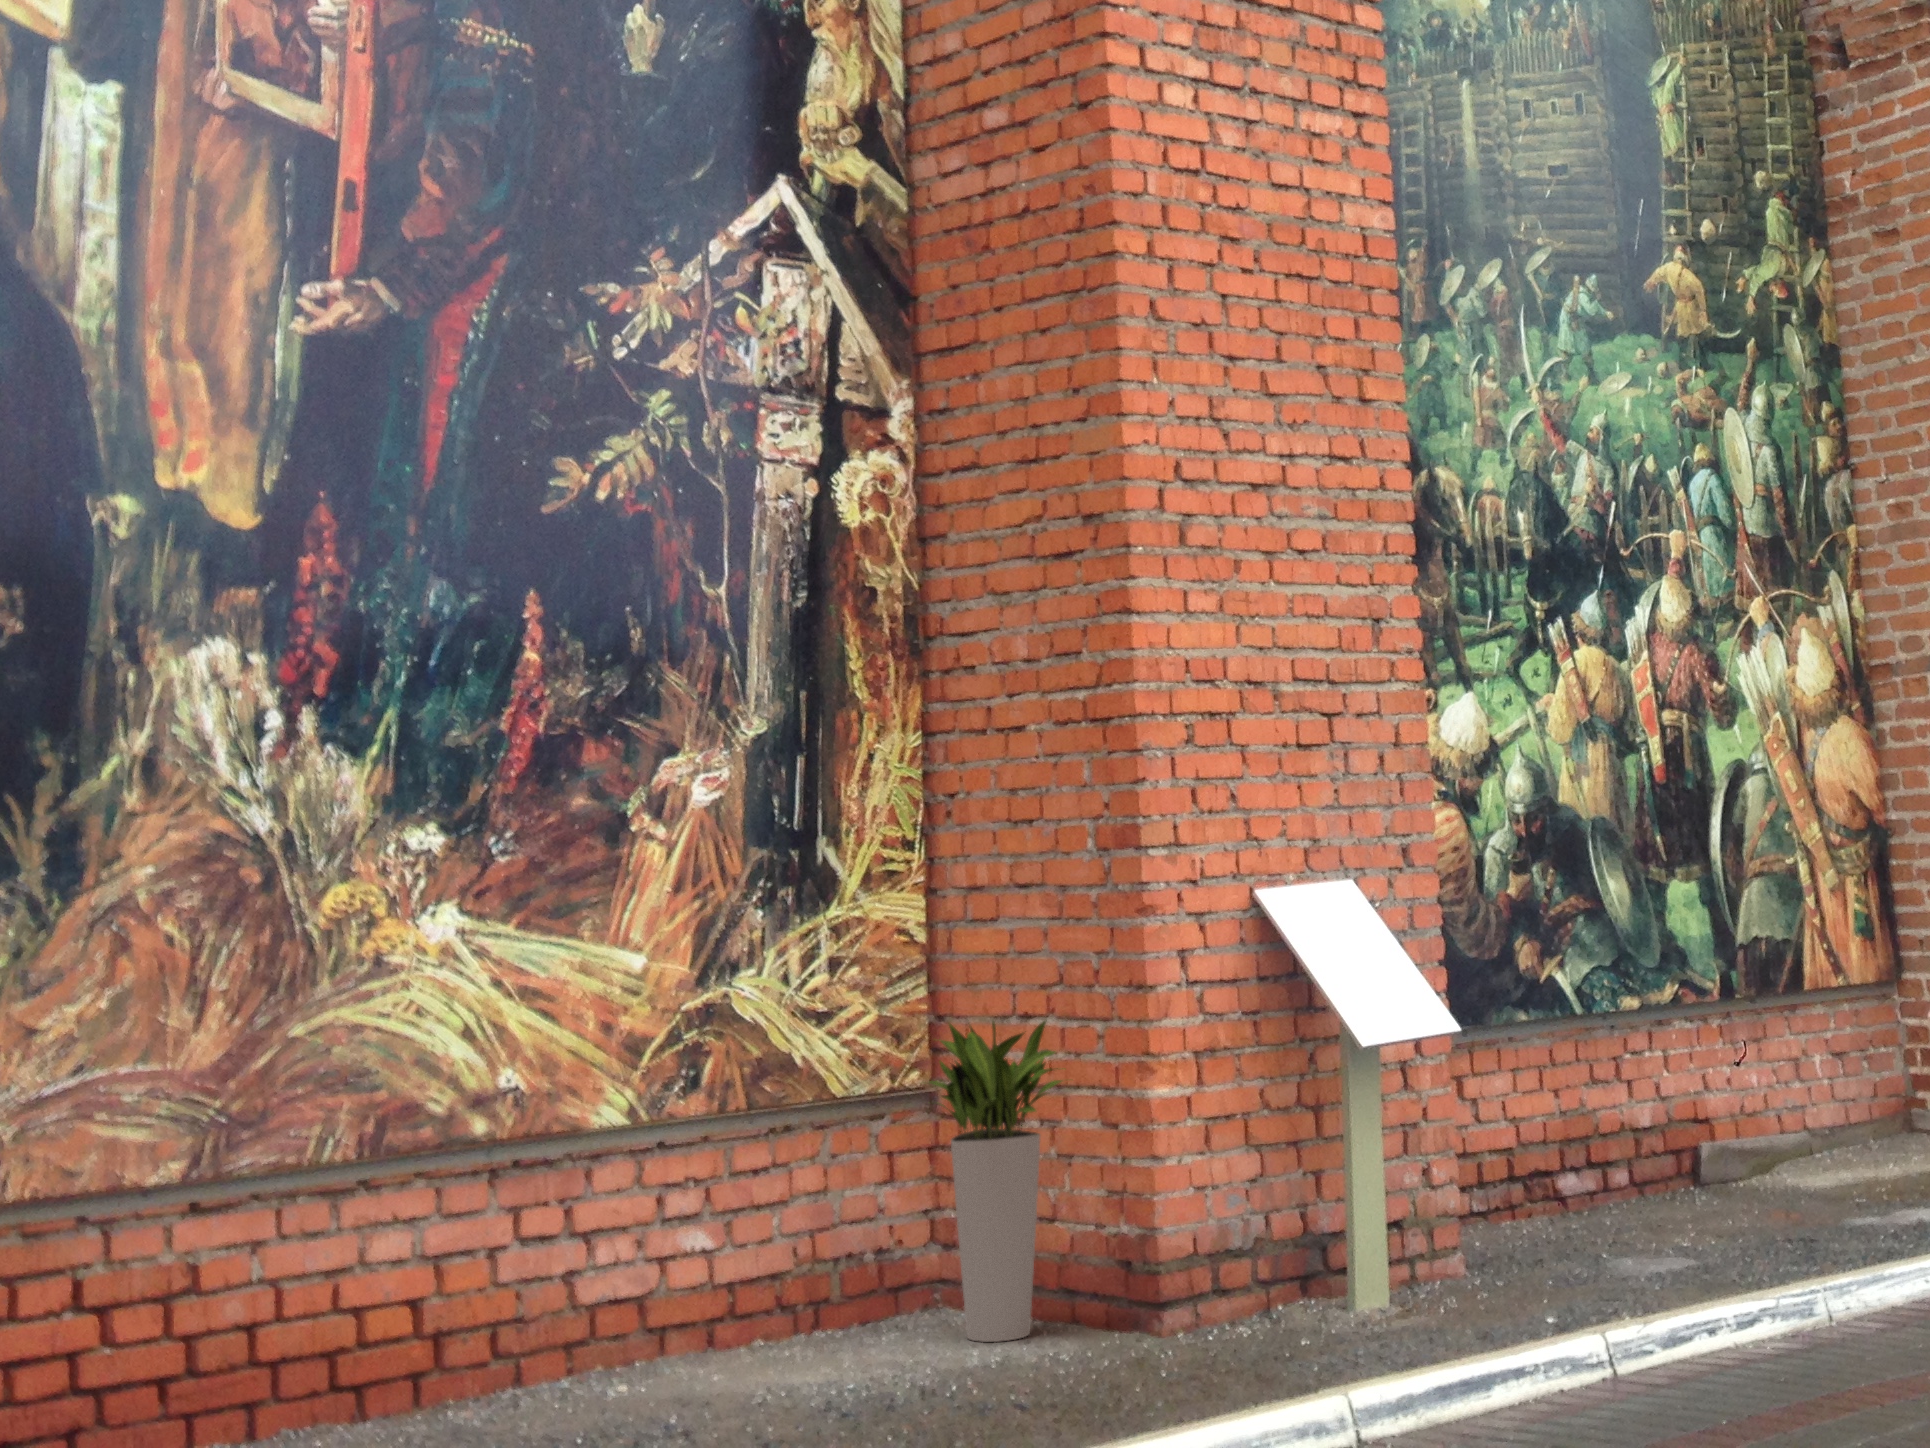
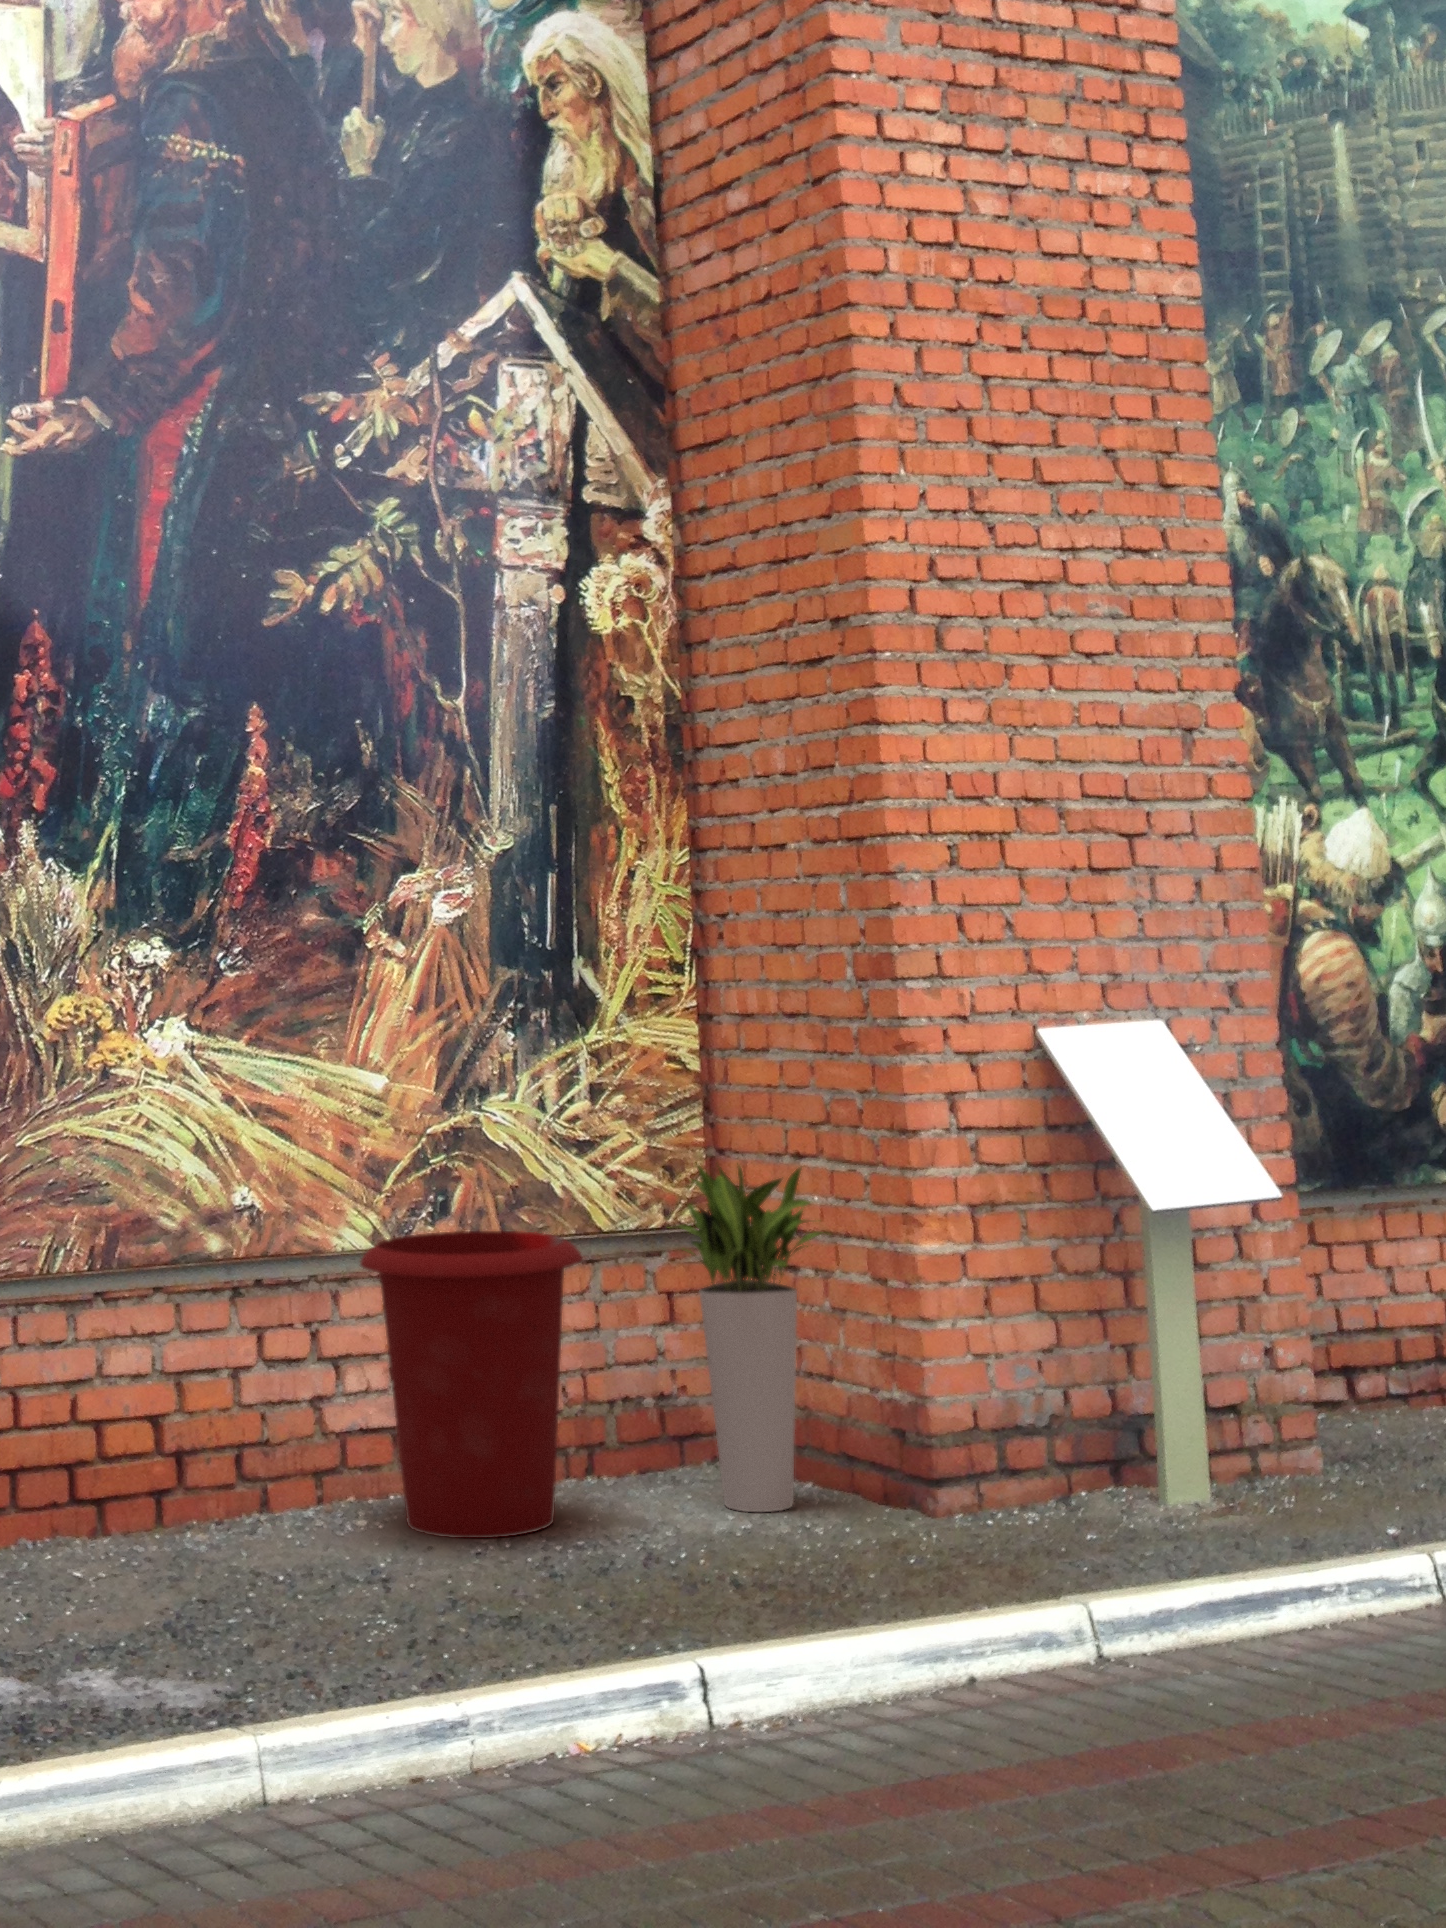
waste bin: none [635,1096,853,1389] -> present [360,1231,582,1538]

